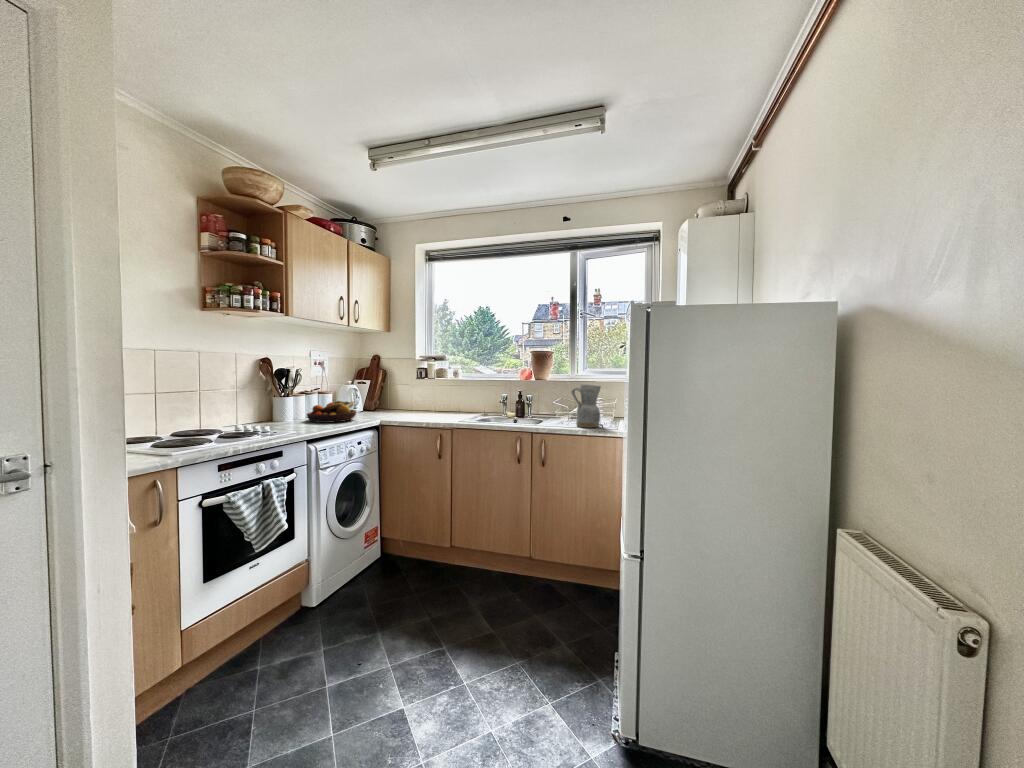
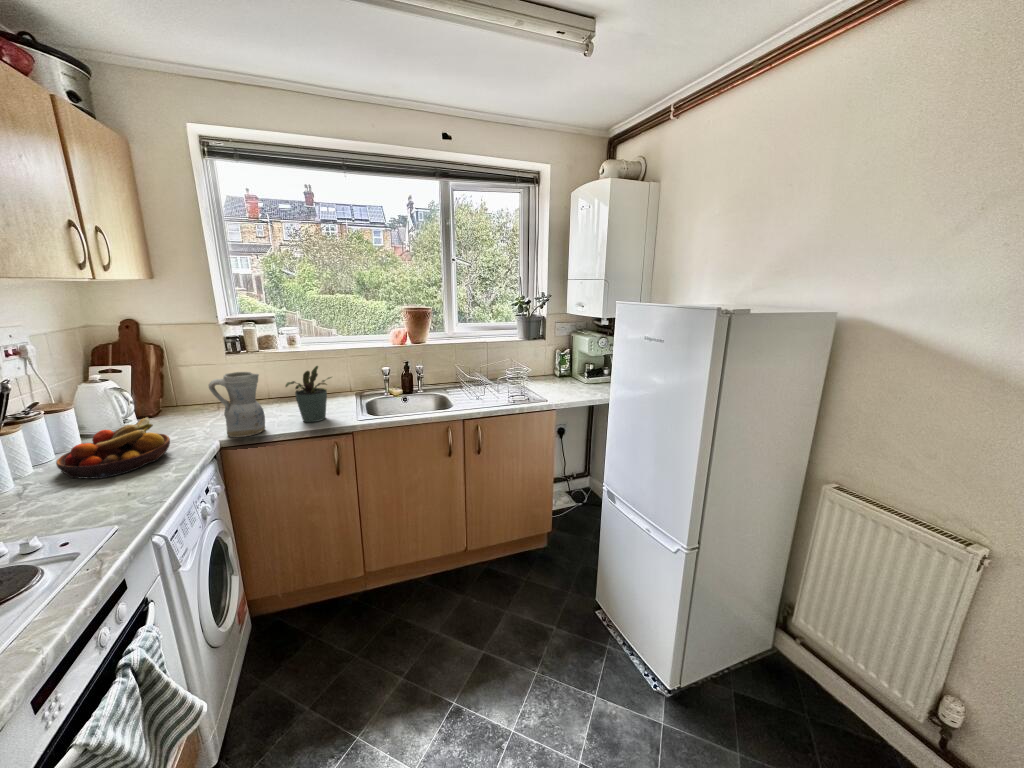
potted plant: none [423,381,452,420] -> present [286,366,331,422]
ceramic pitcher: present [571,384,601,427] -> present [209,372,265,437]

